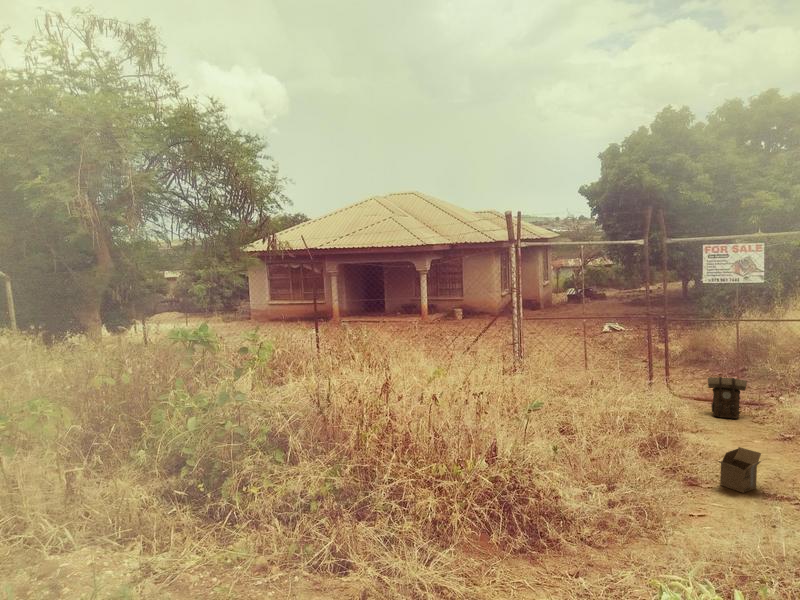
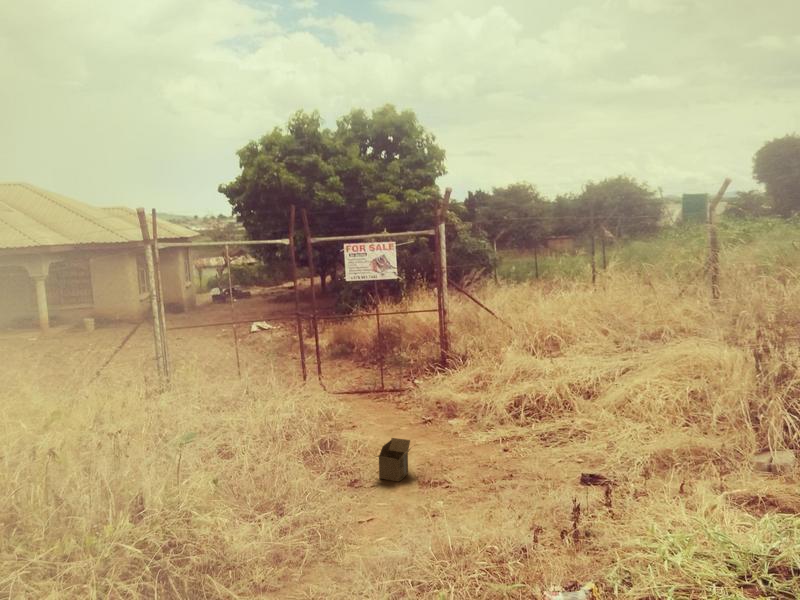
backpack: present [708,377,747,419] -> none [357,369,389,408]

